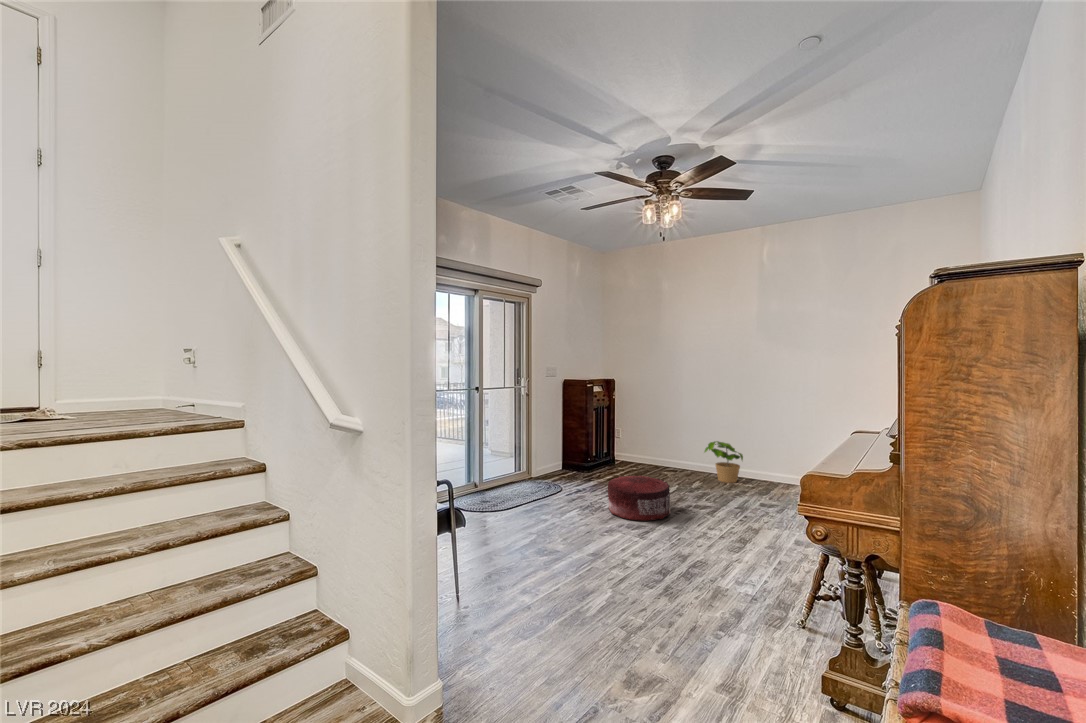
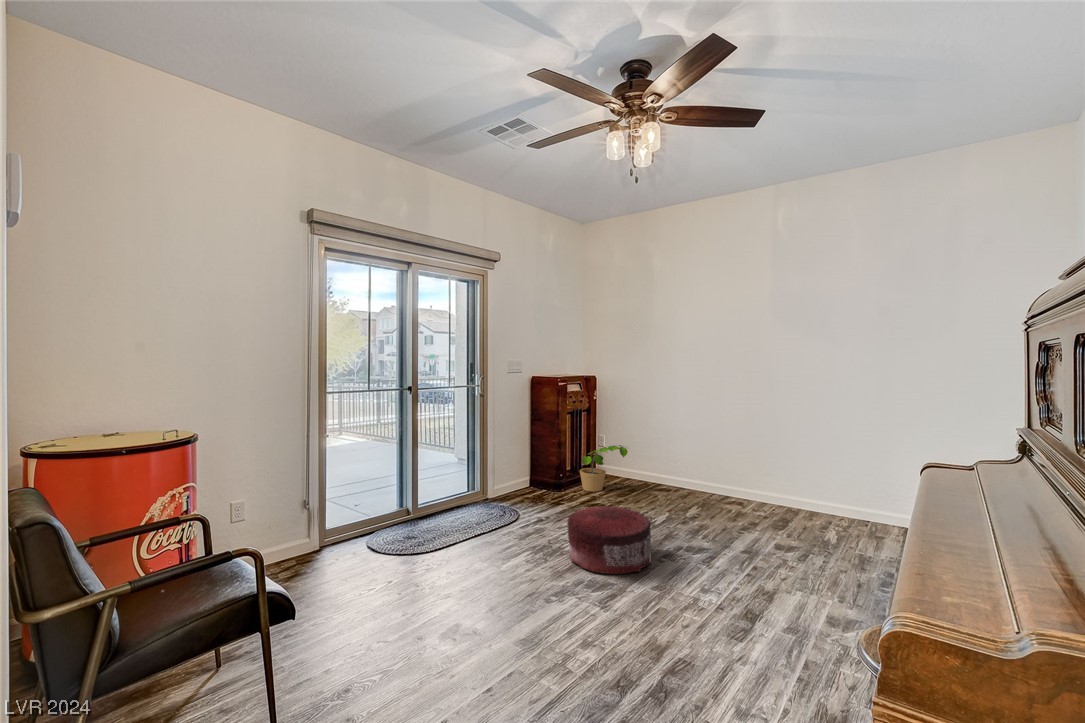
potted plant: present [705,441,743,483] -> present [580,445,628,492]

